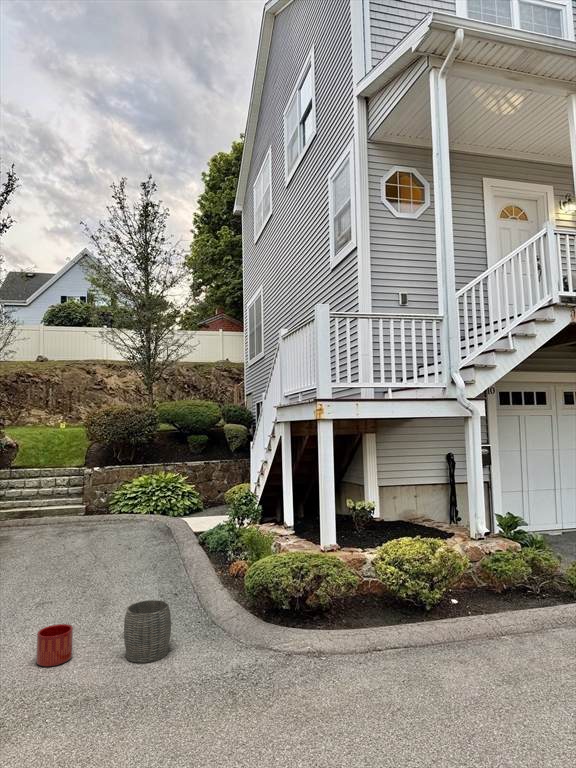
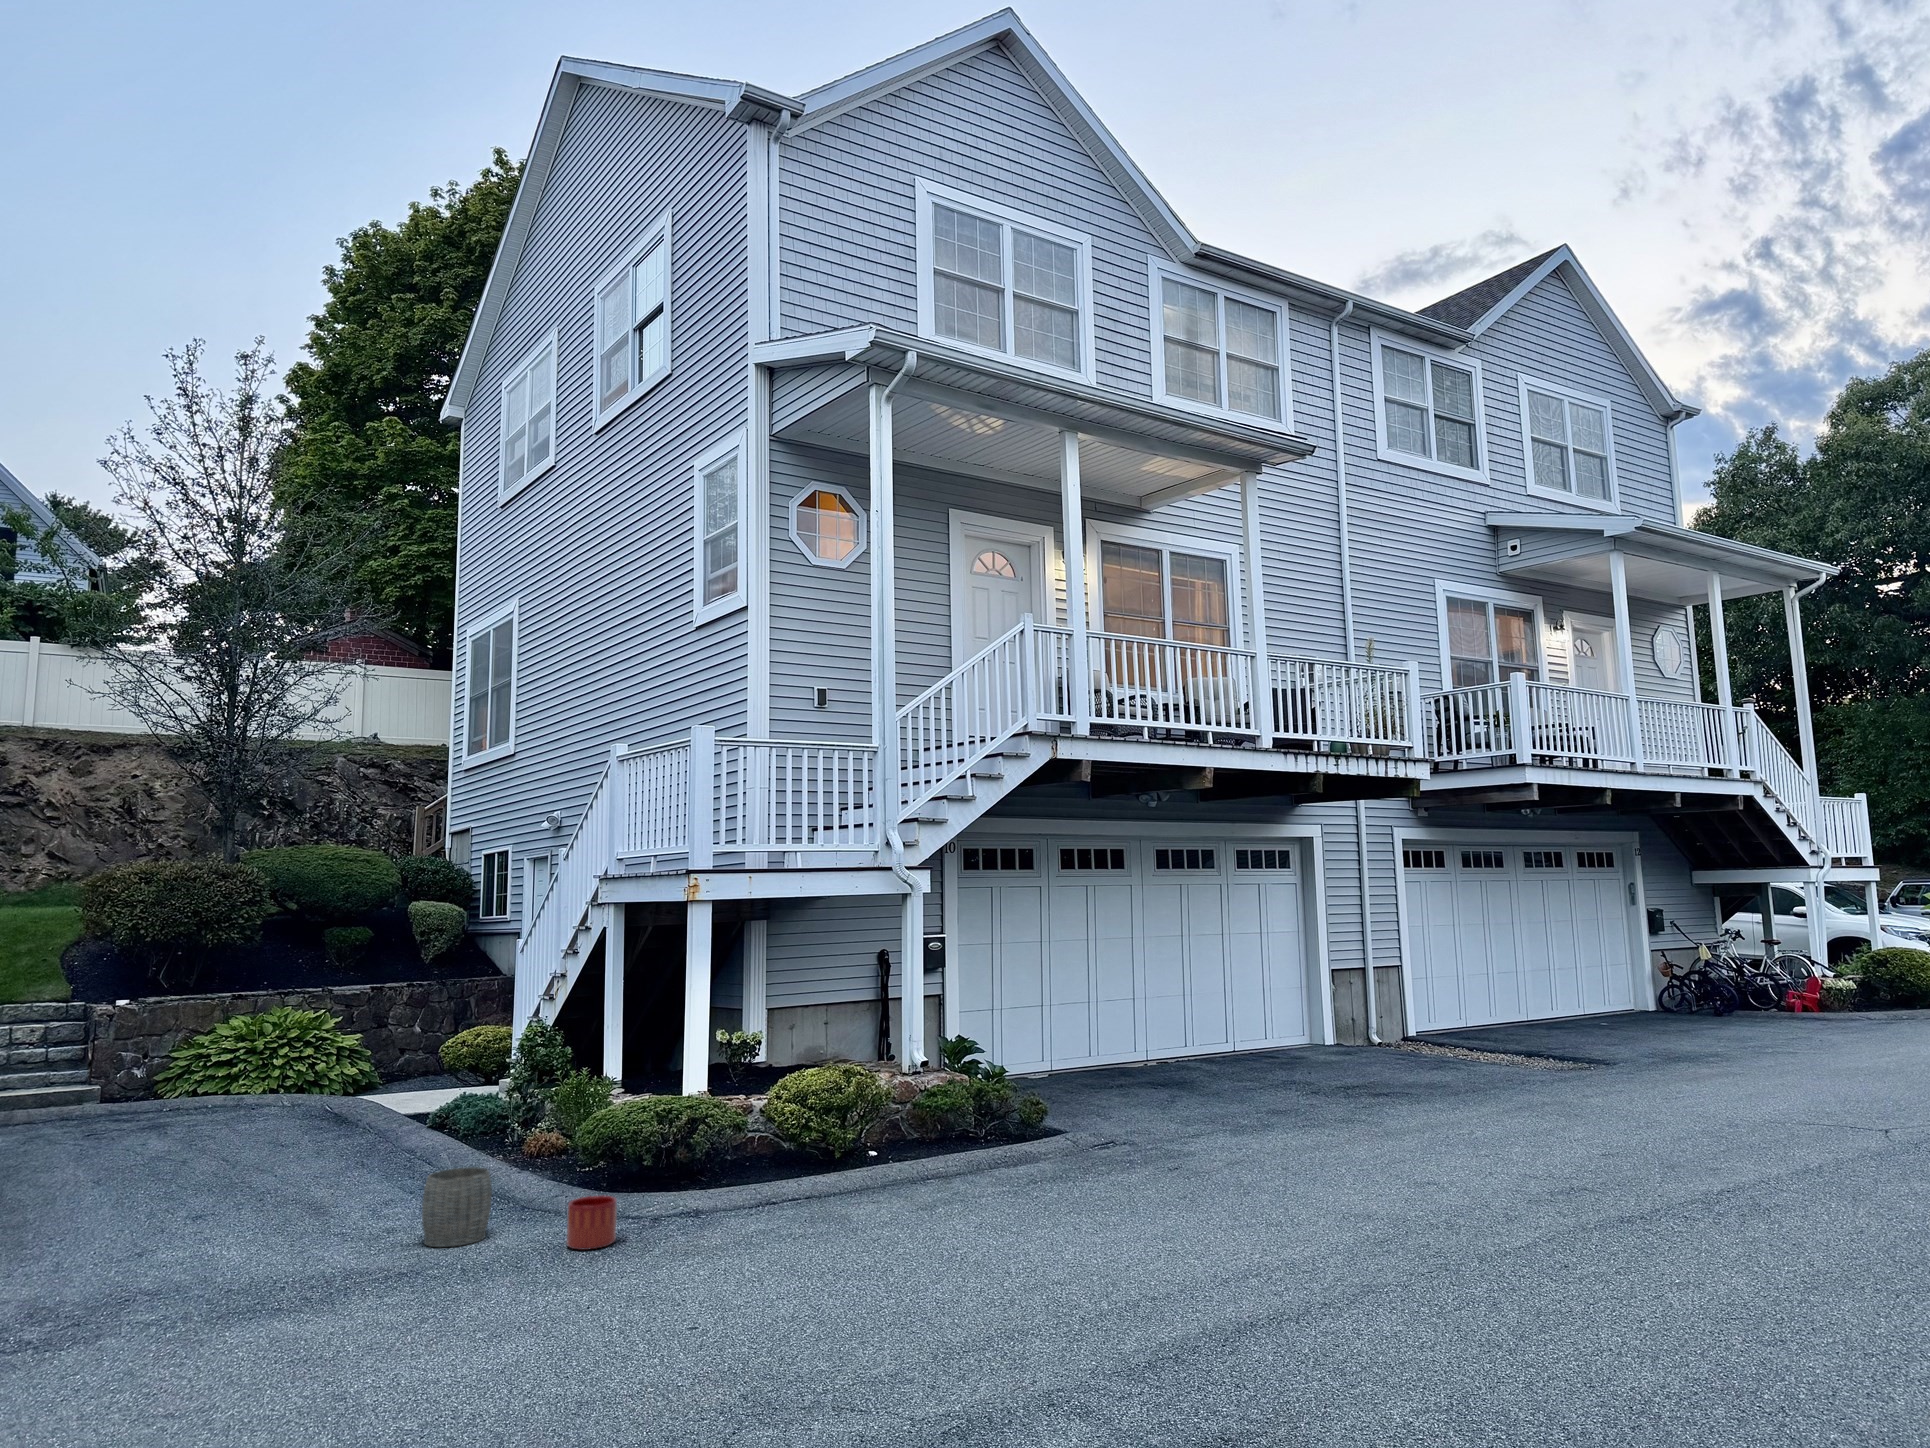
planter: present [36,624,73,667] -> present [566,1196,617,1250]

